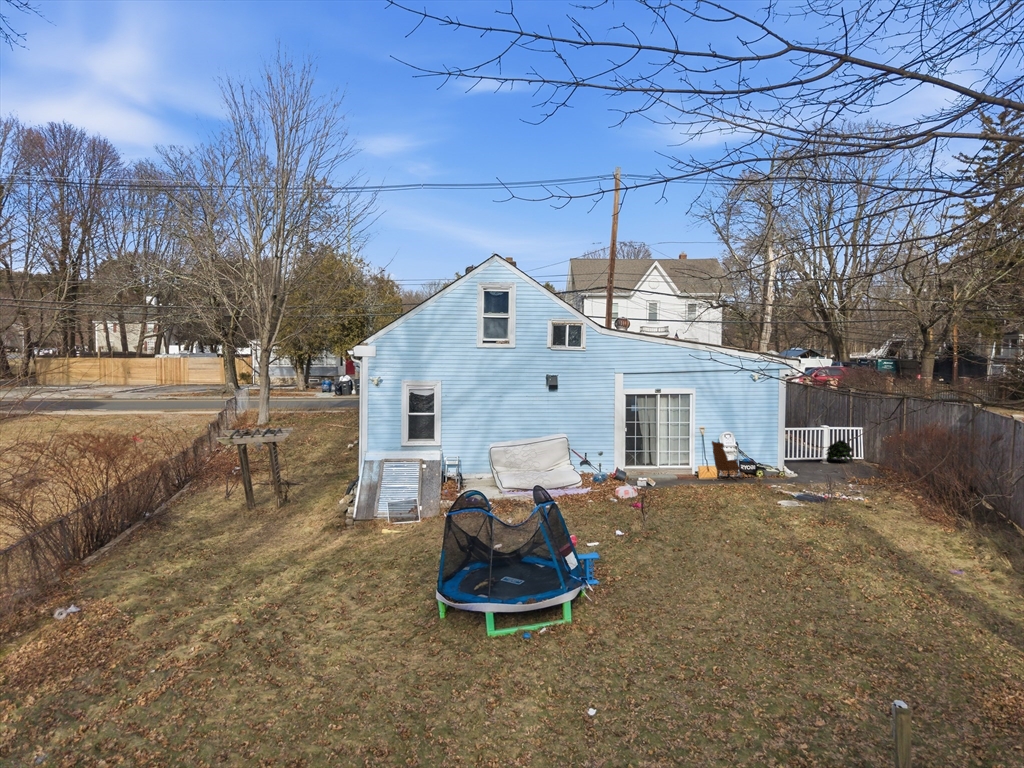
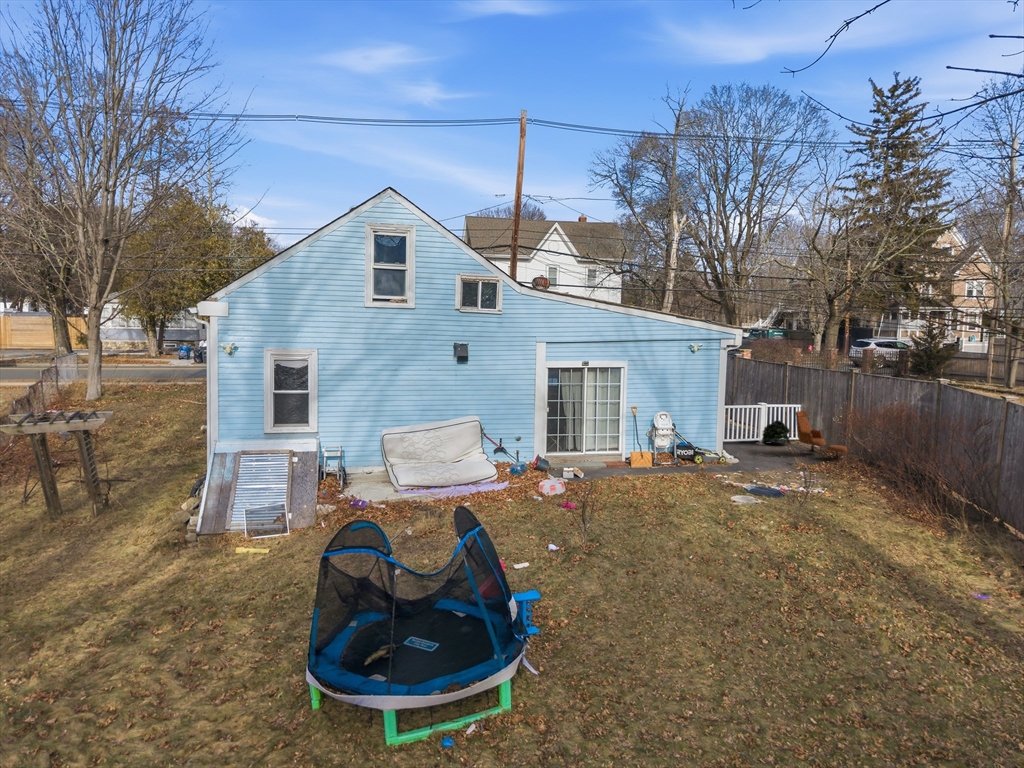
lounge chair: present [712,441,740,479] -> present [795,411,847,458]

